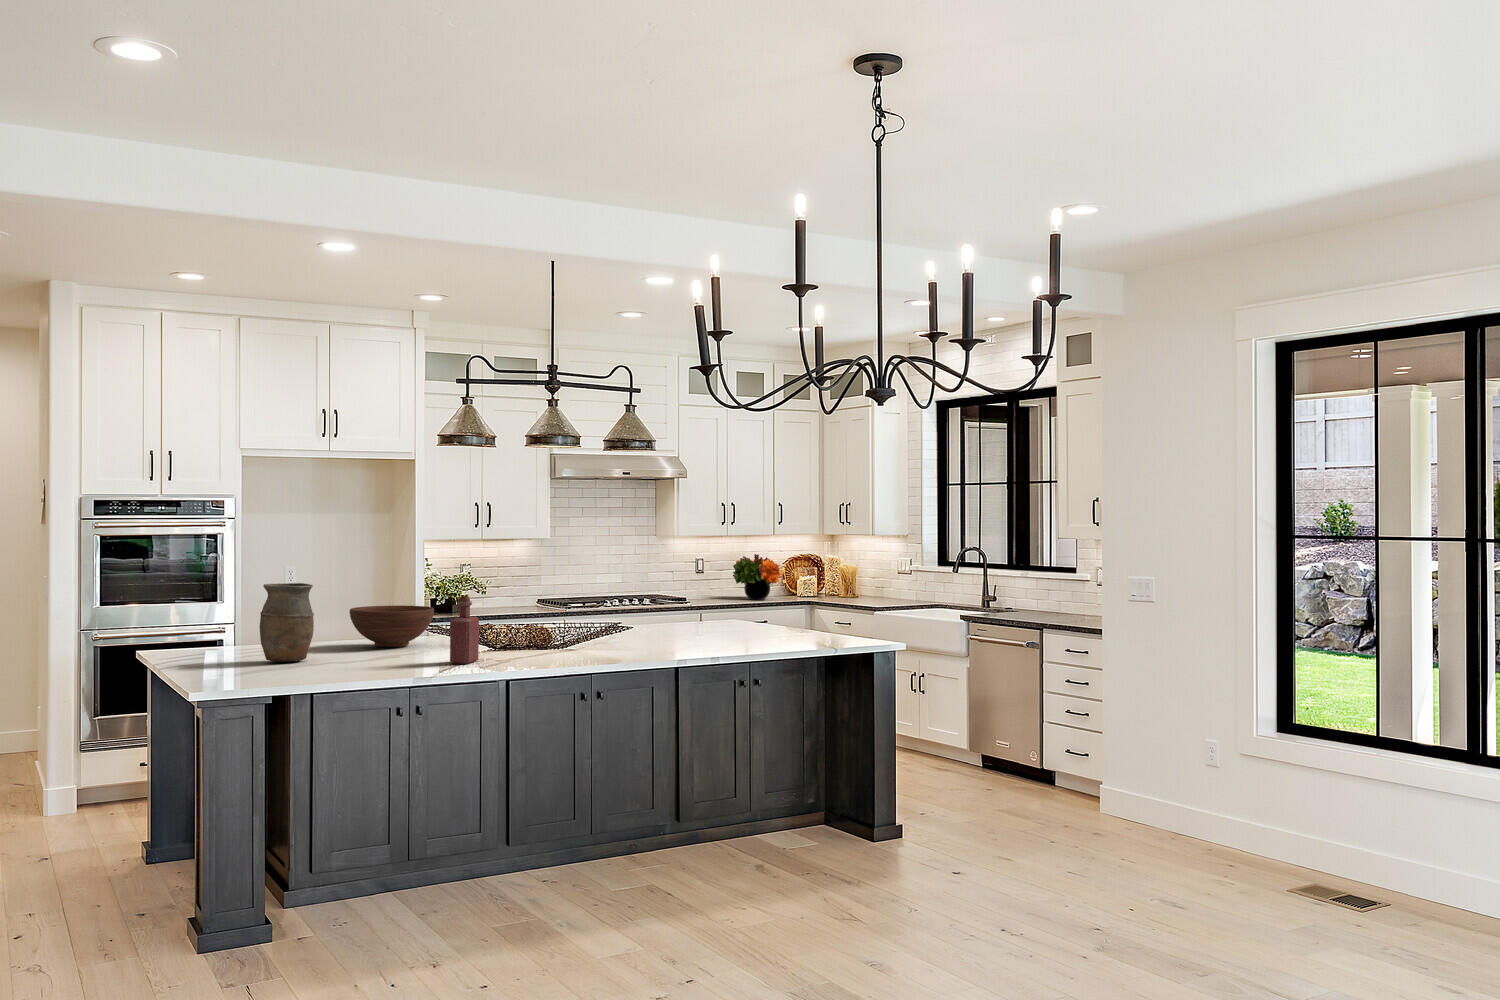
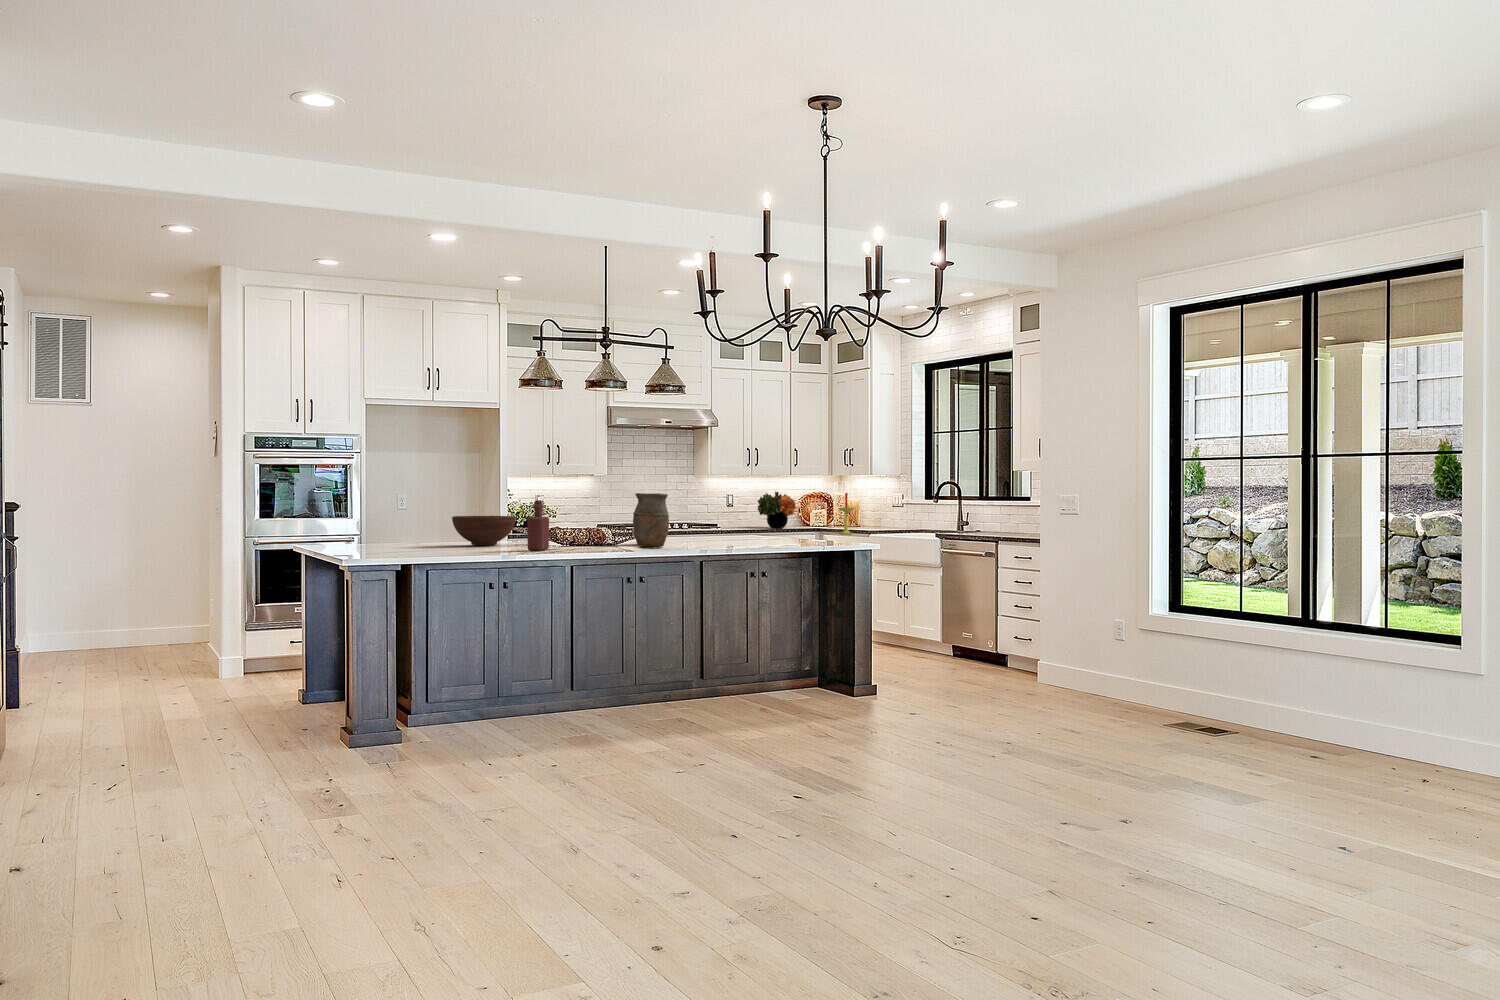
candle: none [836,559,856,611] -> present [838,493,854,534]
vase: present [260,583,314,662] -> present [633,493,669,548]

